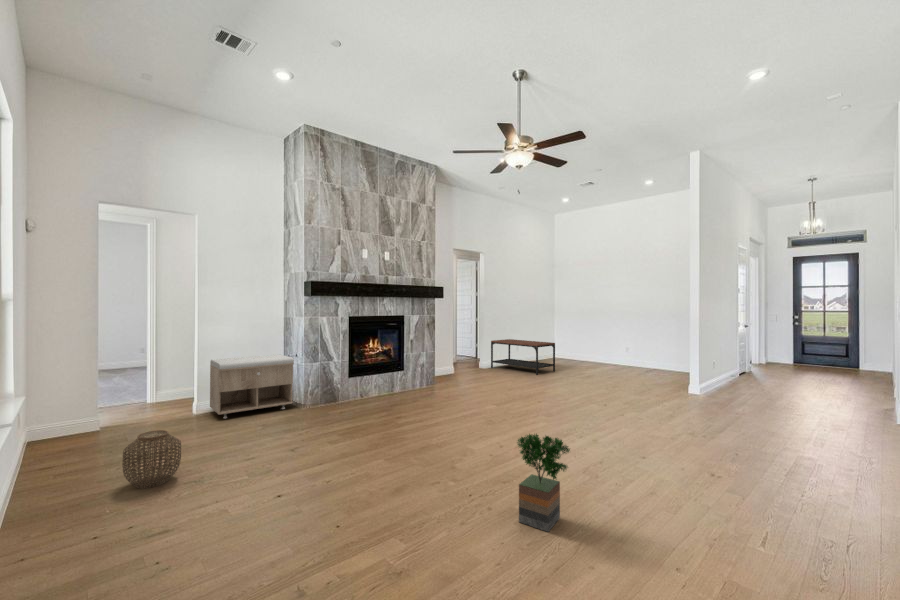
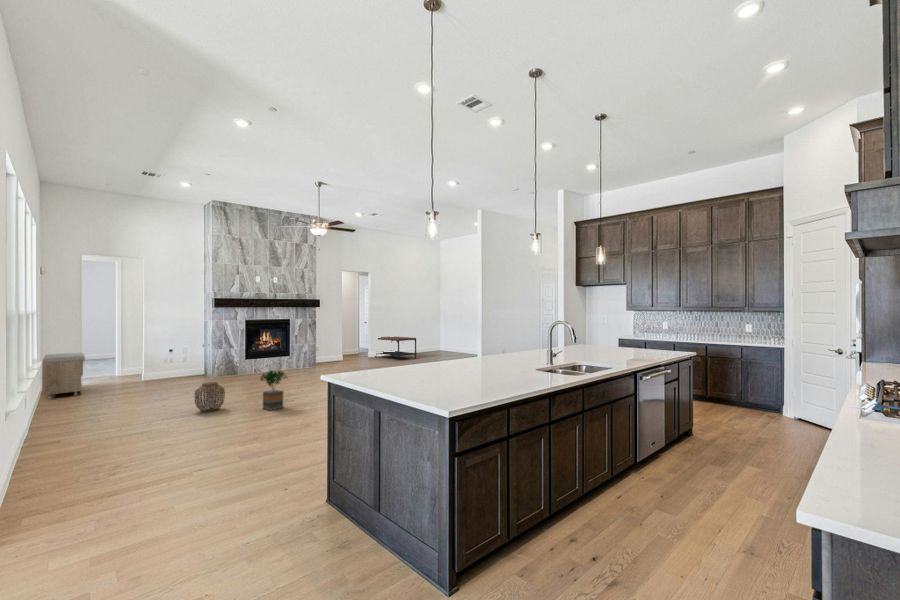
storage bench: present [210,355,294,419] -> present [42,353,85,398]
woven basket: present [123,430,181,489] -> present [195,382,225,412]

